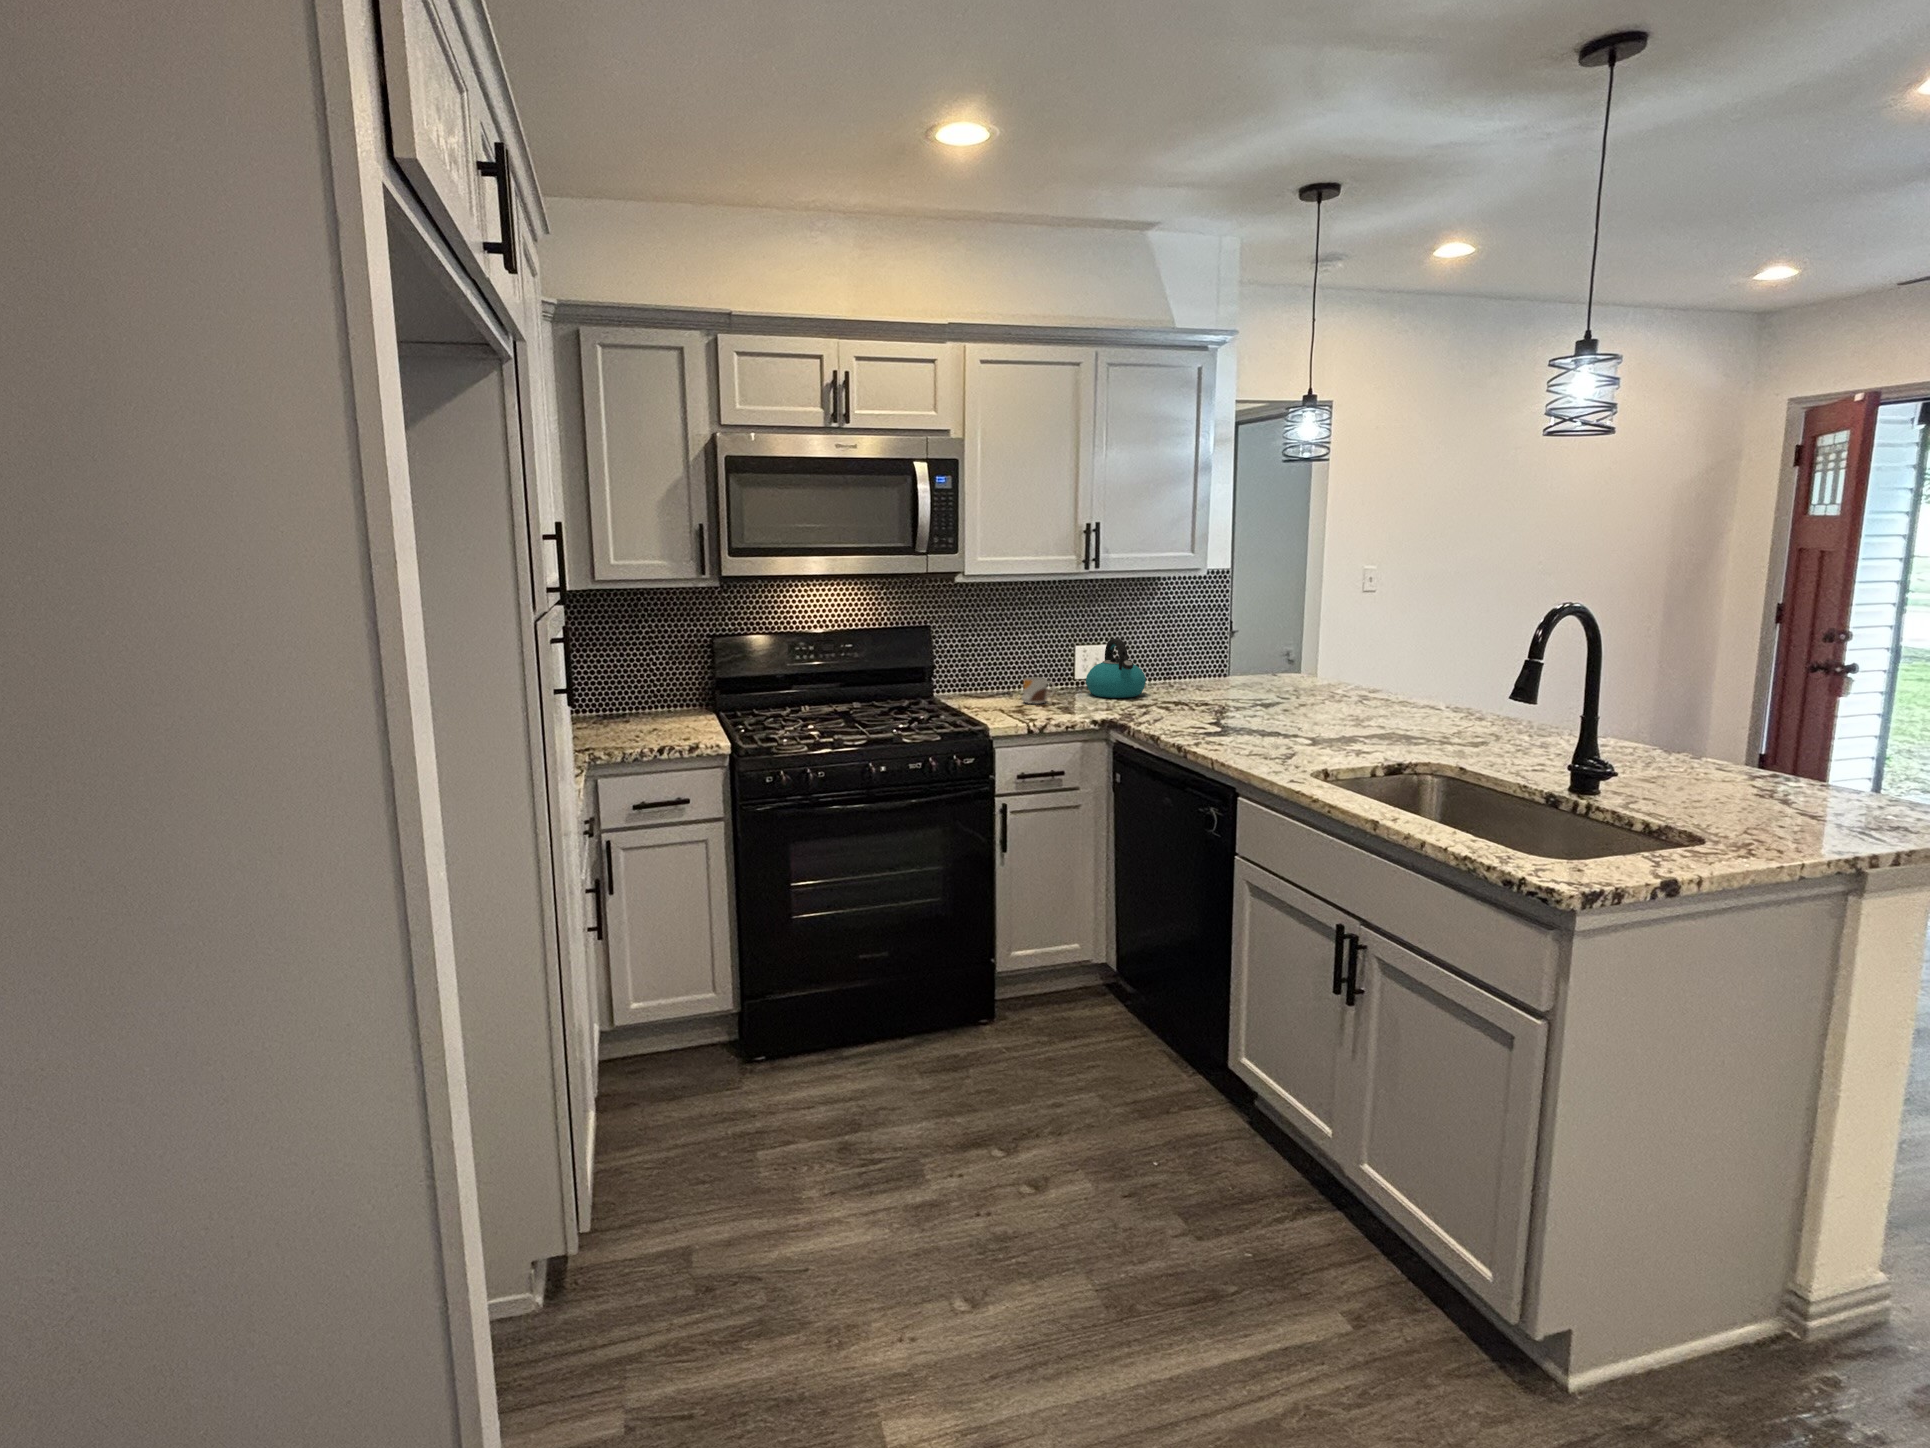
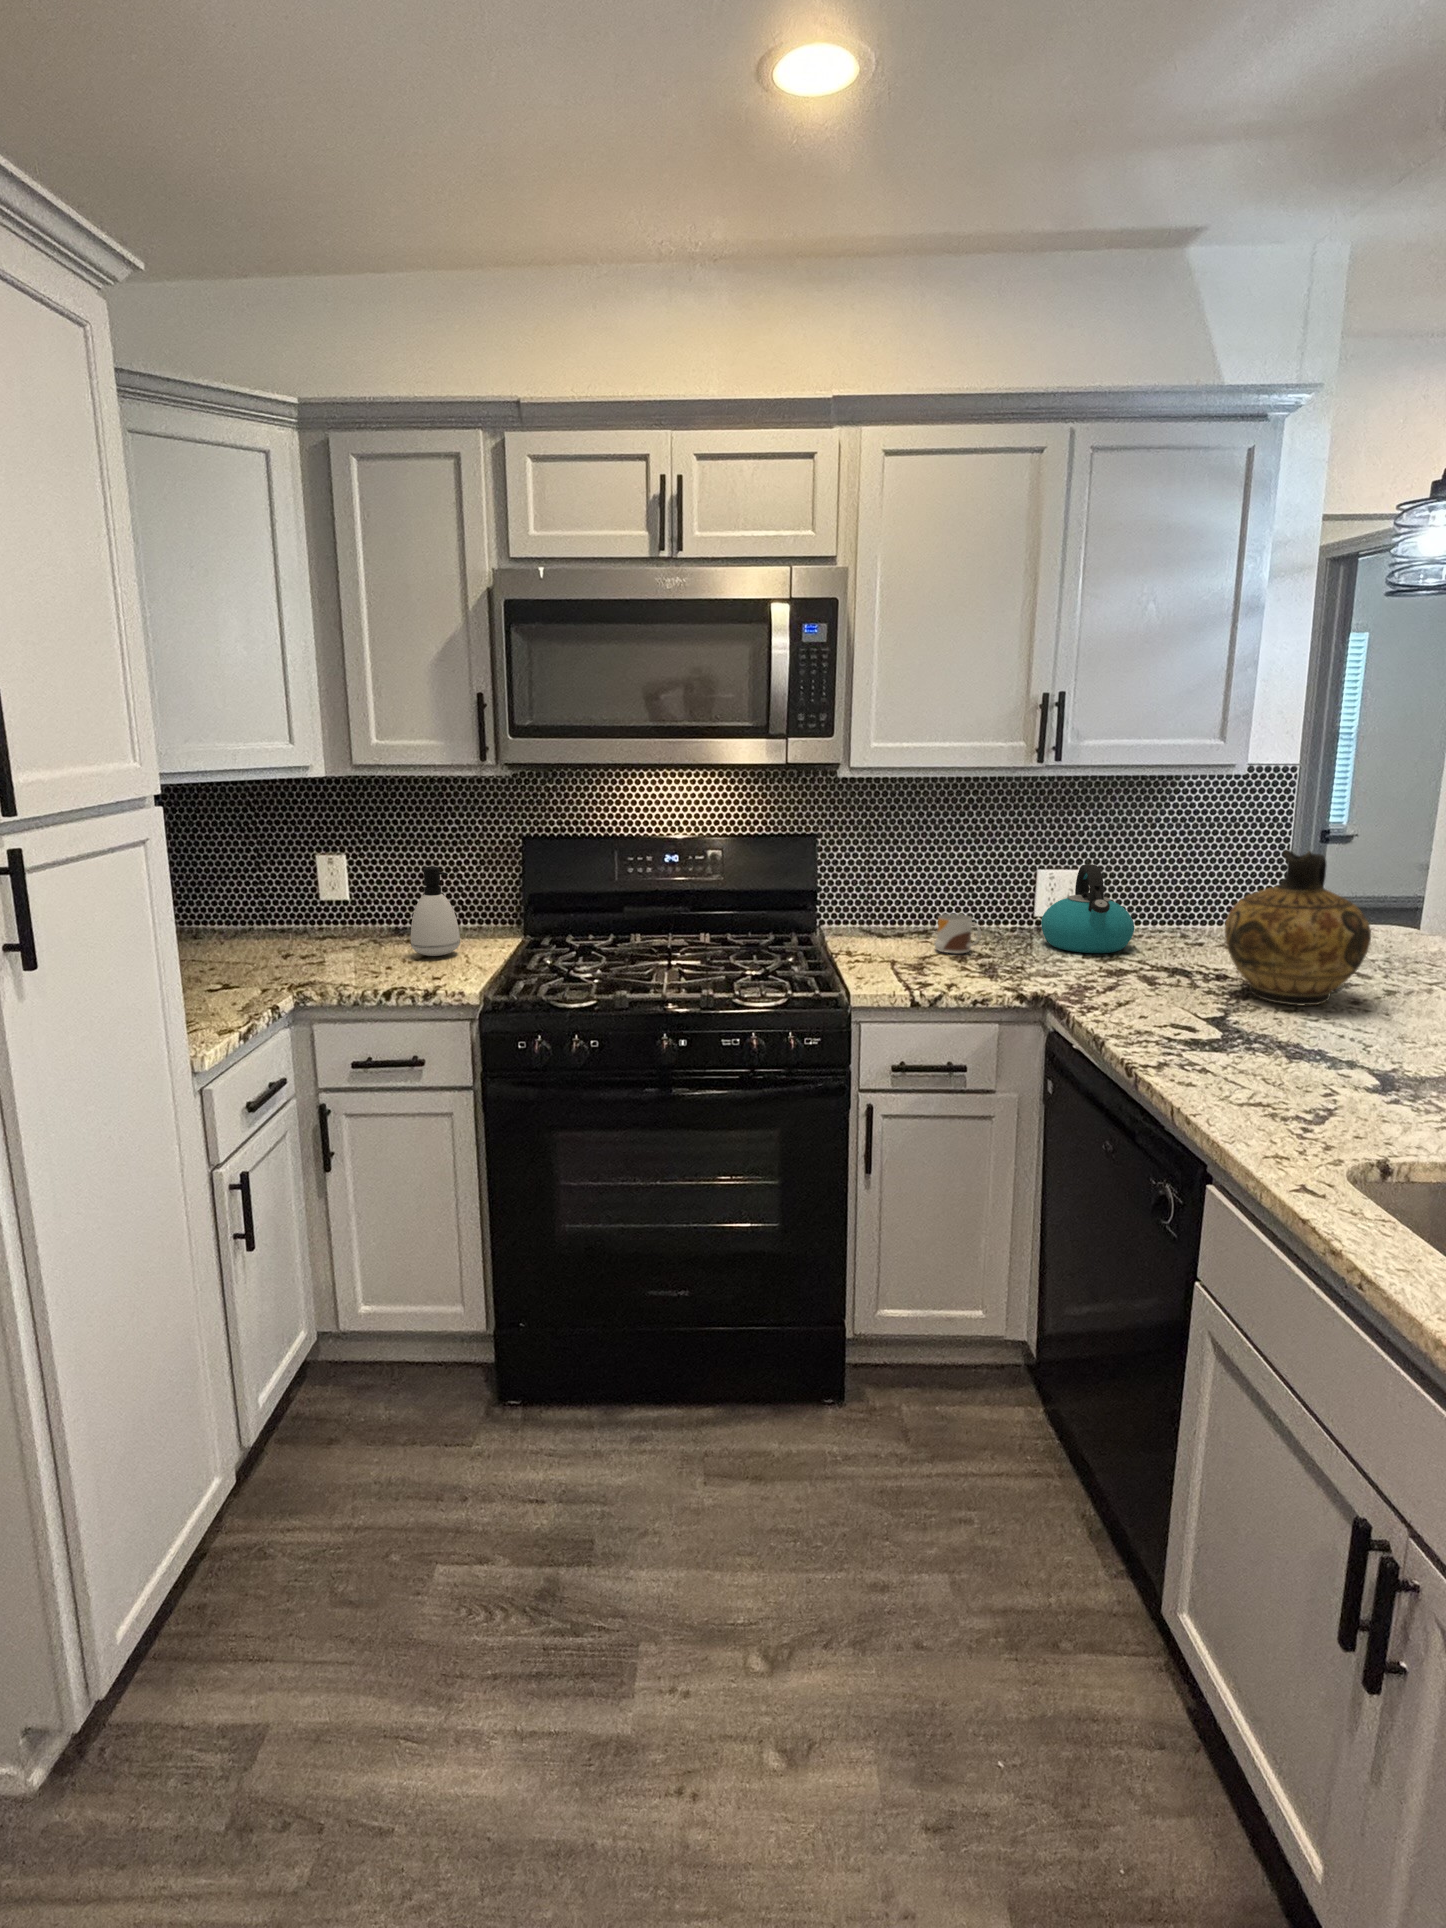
ceramic jug: none [1209,619,1289,714] -> present [1225,849,1371,1005]
soap dispenser: none [638,659,677,730] -> present [411,866,460,956]

